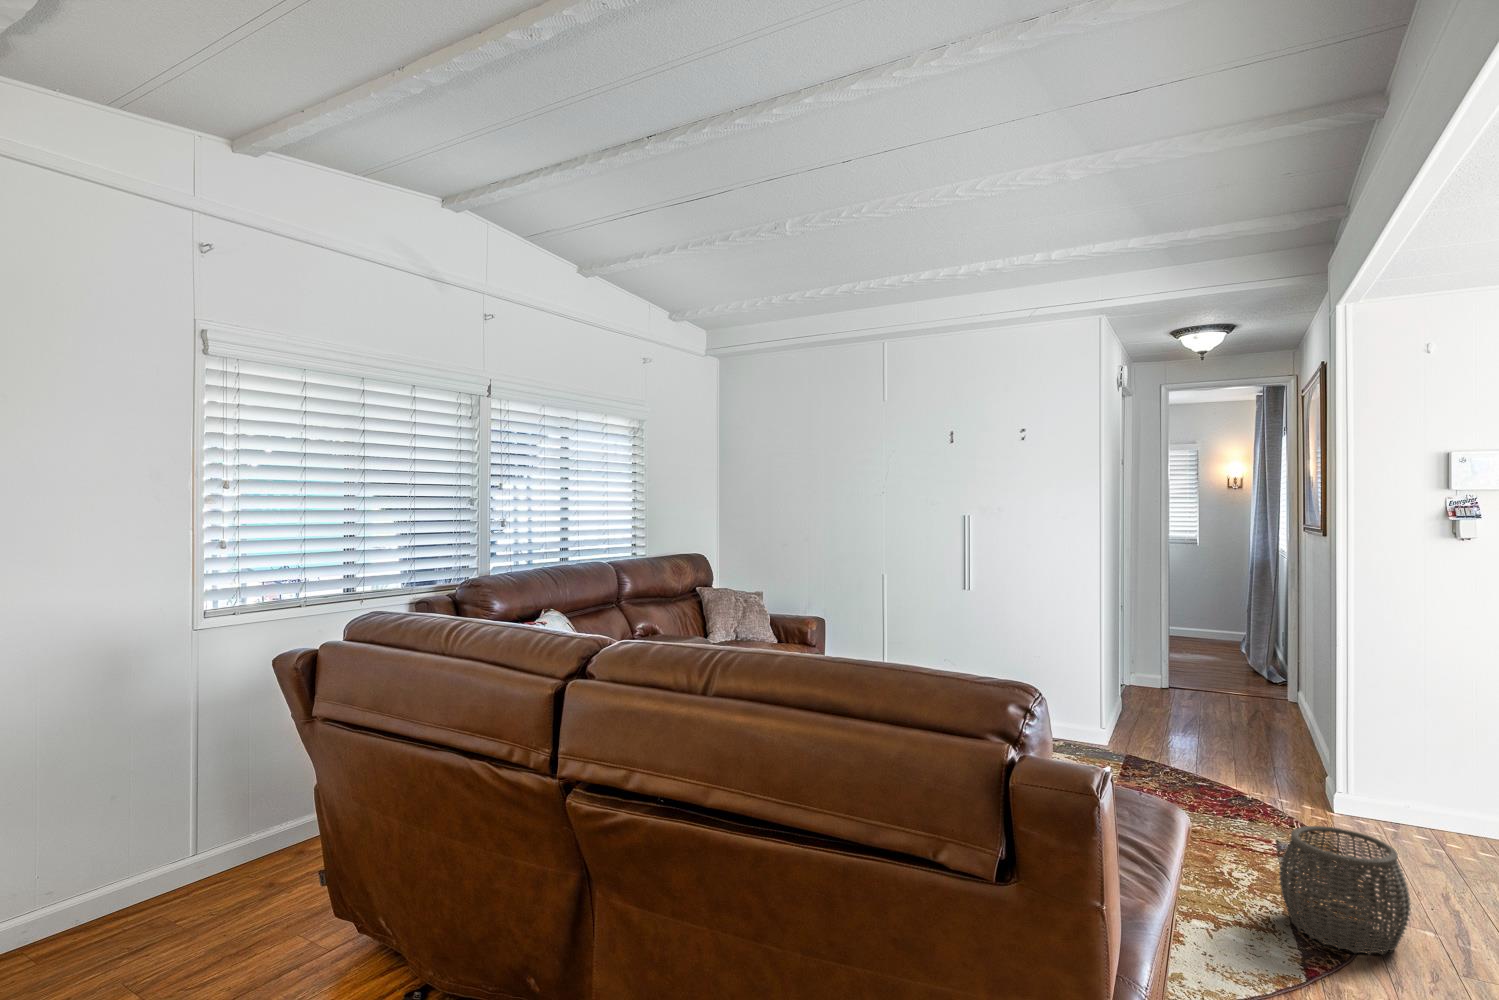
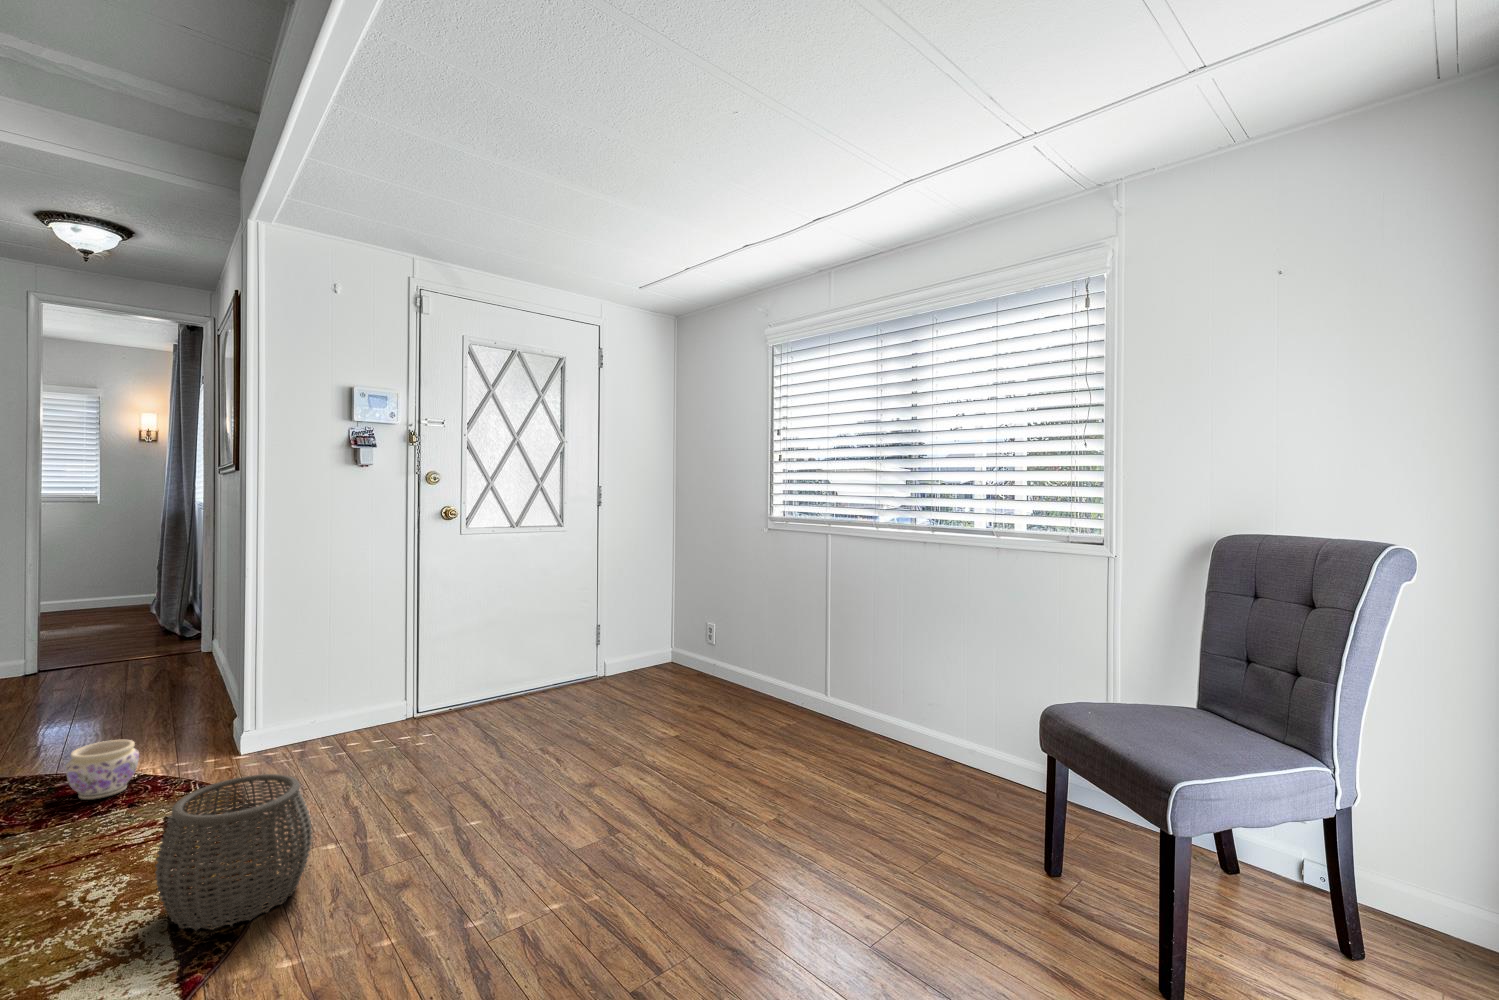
planter: none [1203,763,1252,809] -> present [66,740,139,800]

